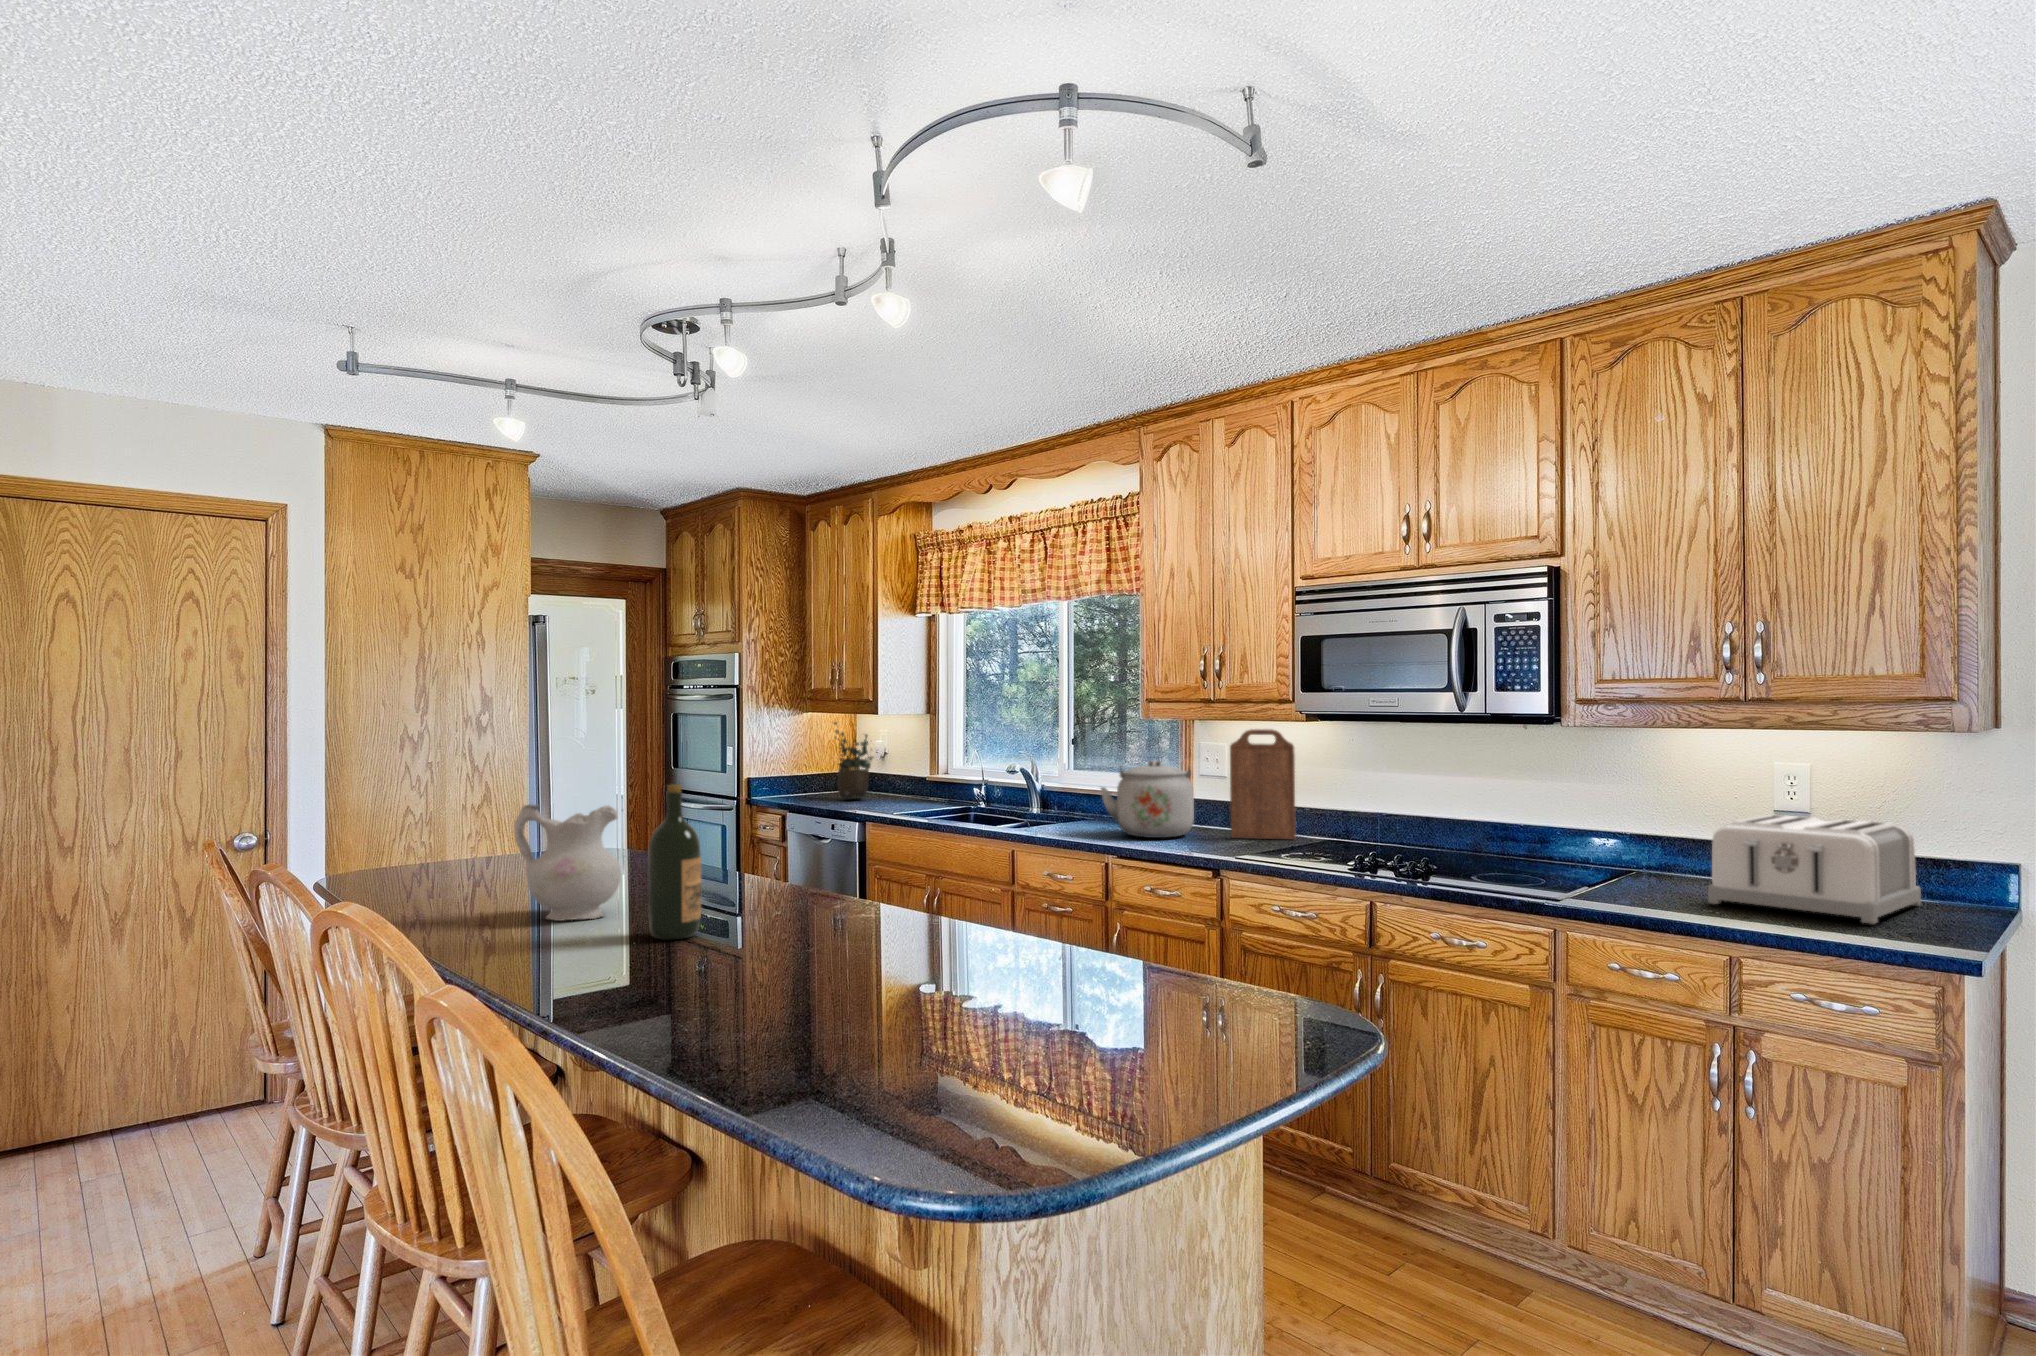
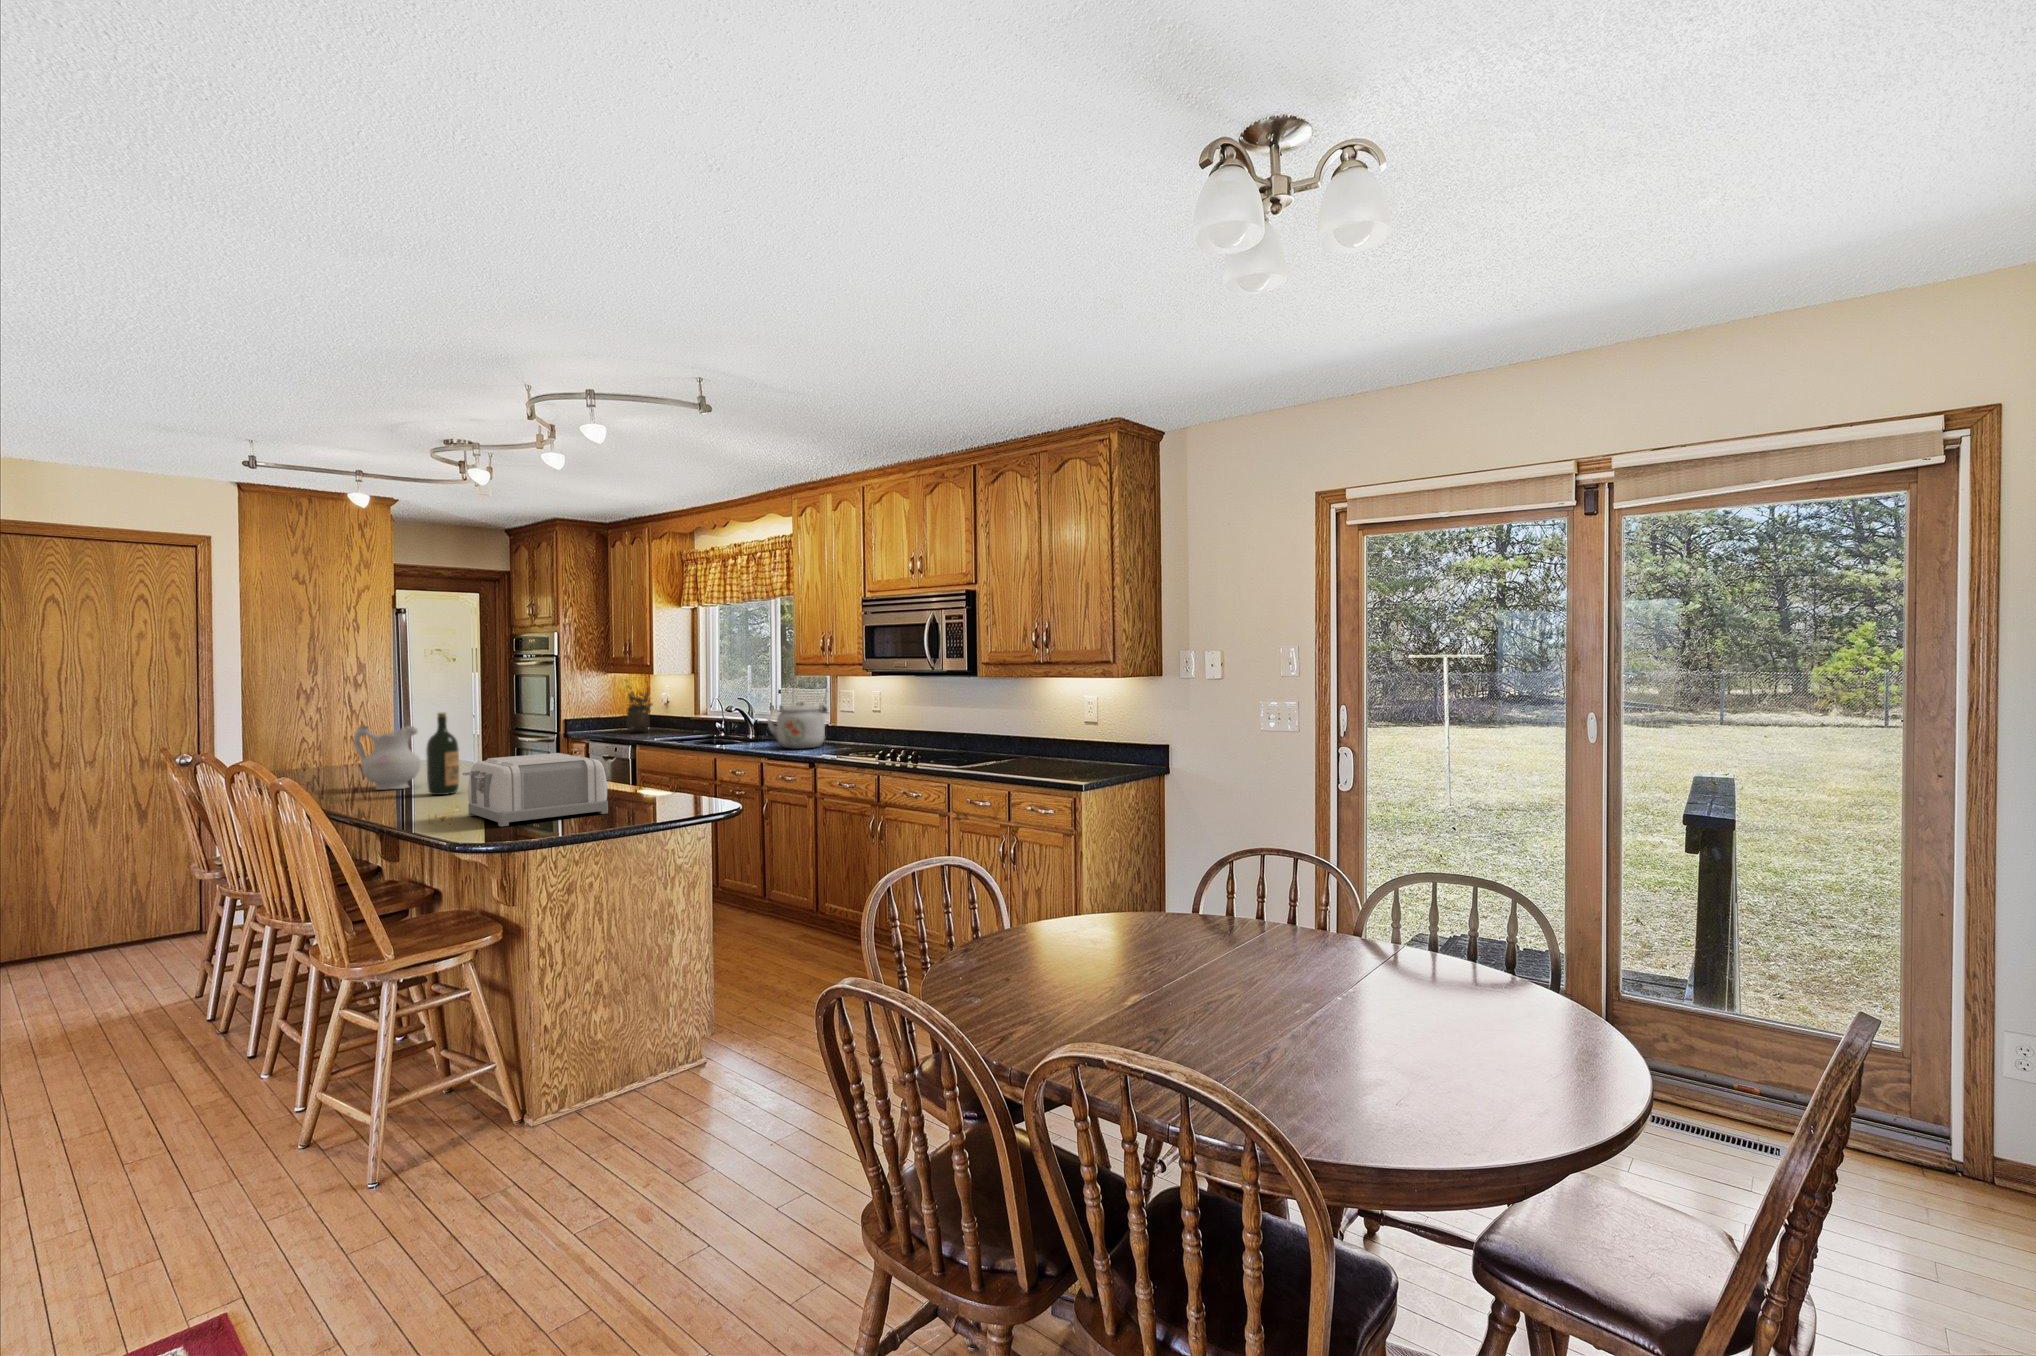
cutting board: present [1230,729,1296,839] -> none [843,682,880,748]
toaster: present [1708,815,1921,924] -> present [463,753,608,826]

